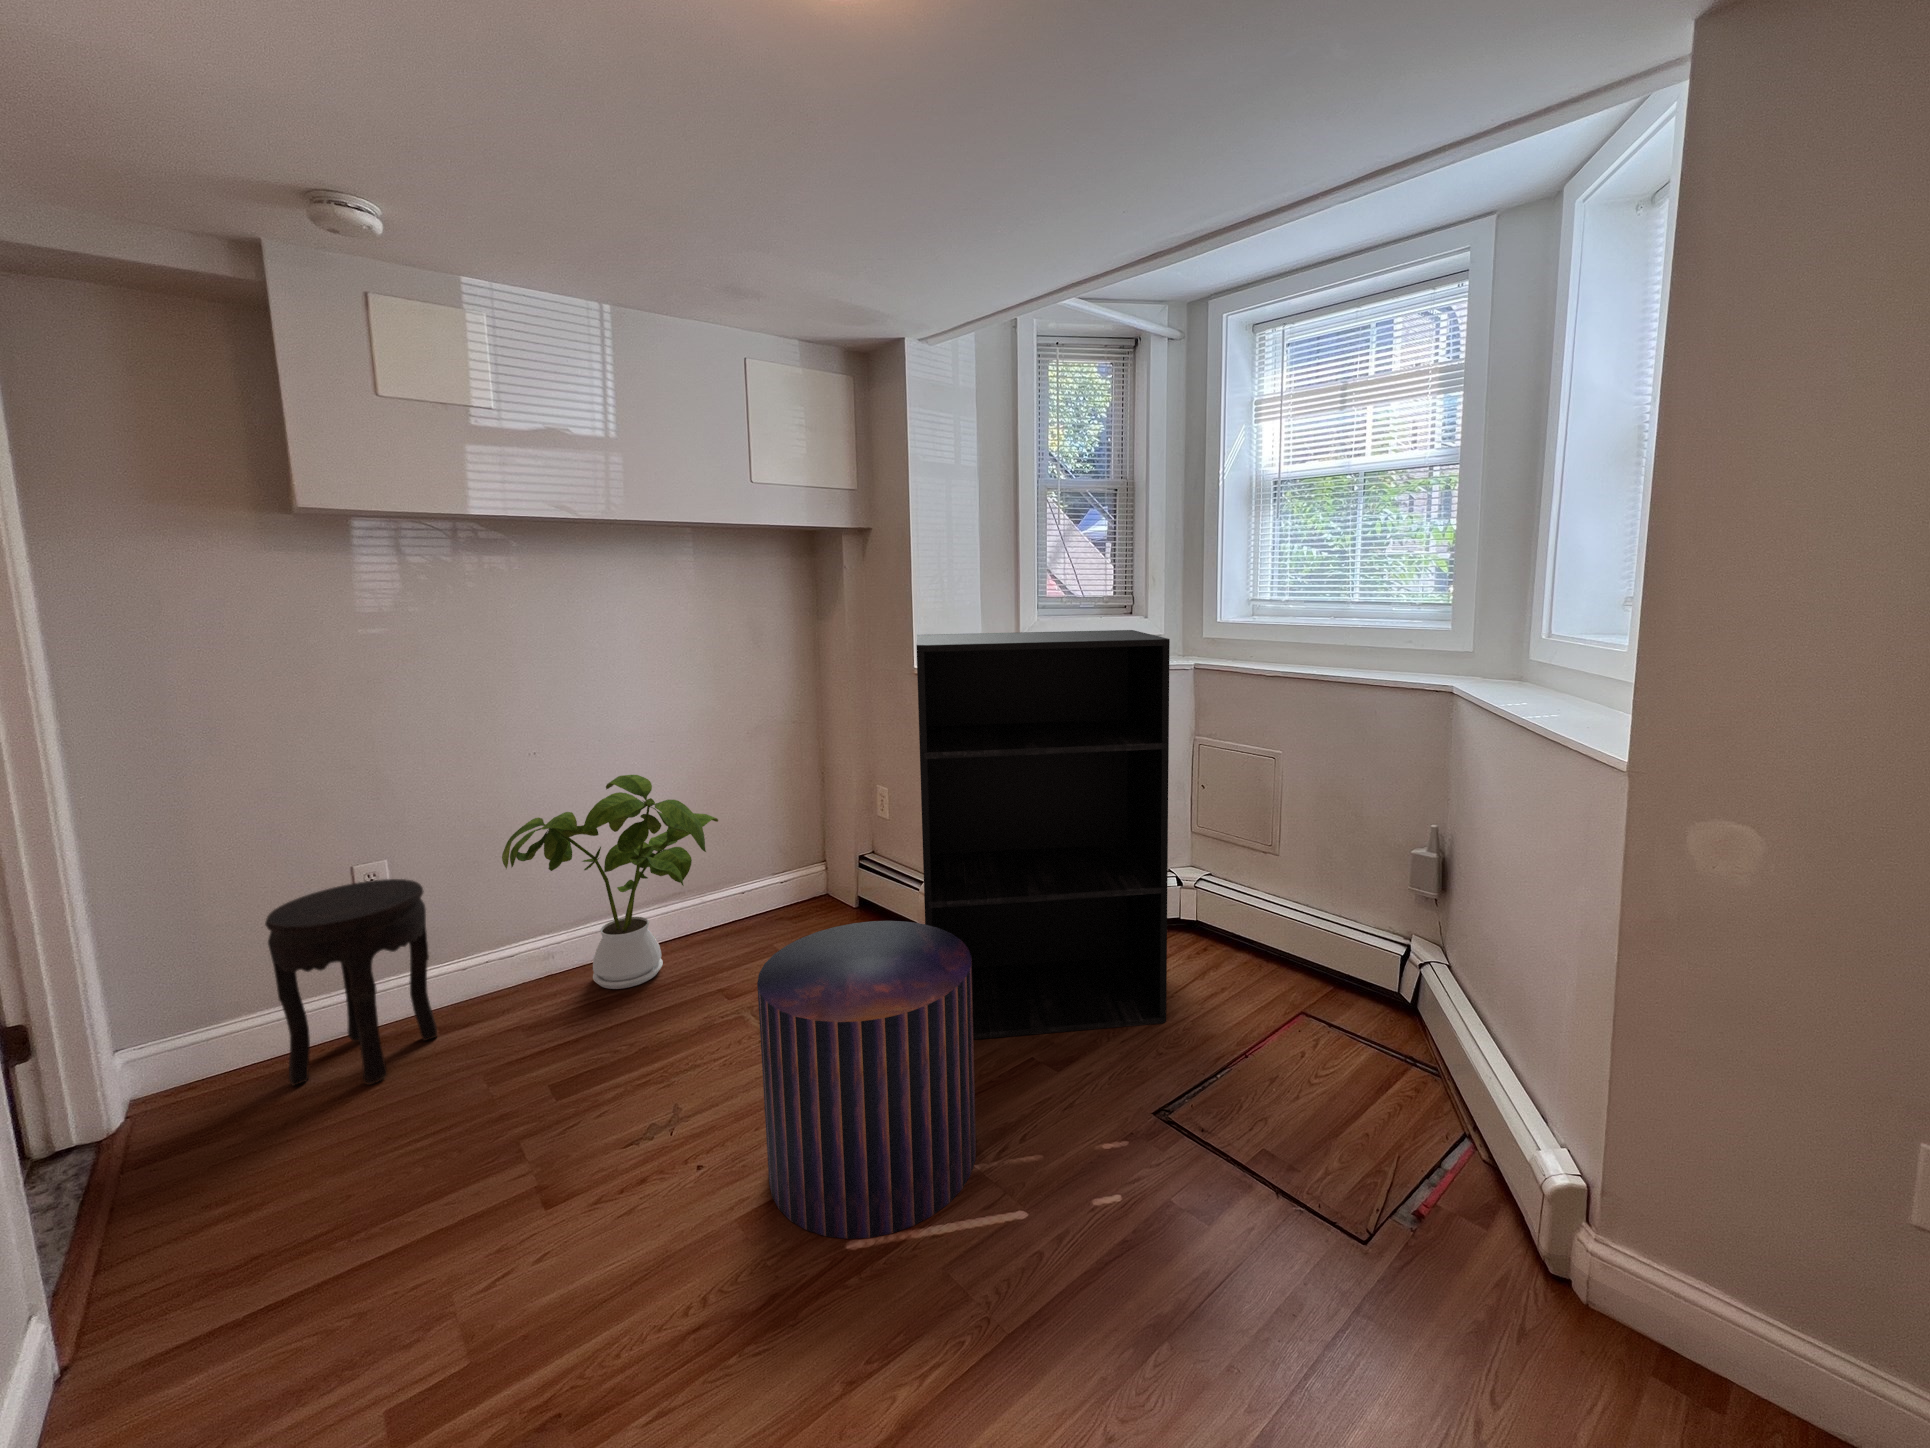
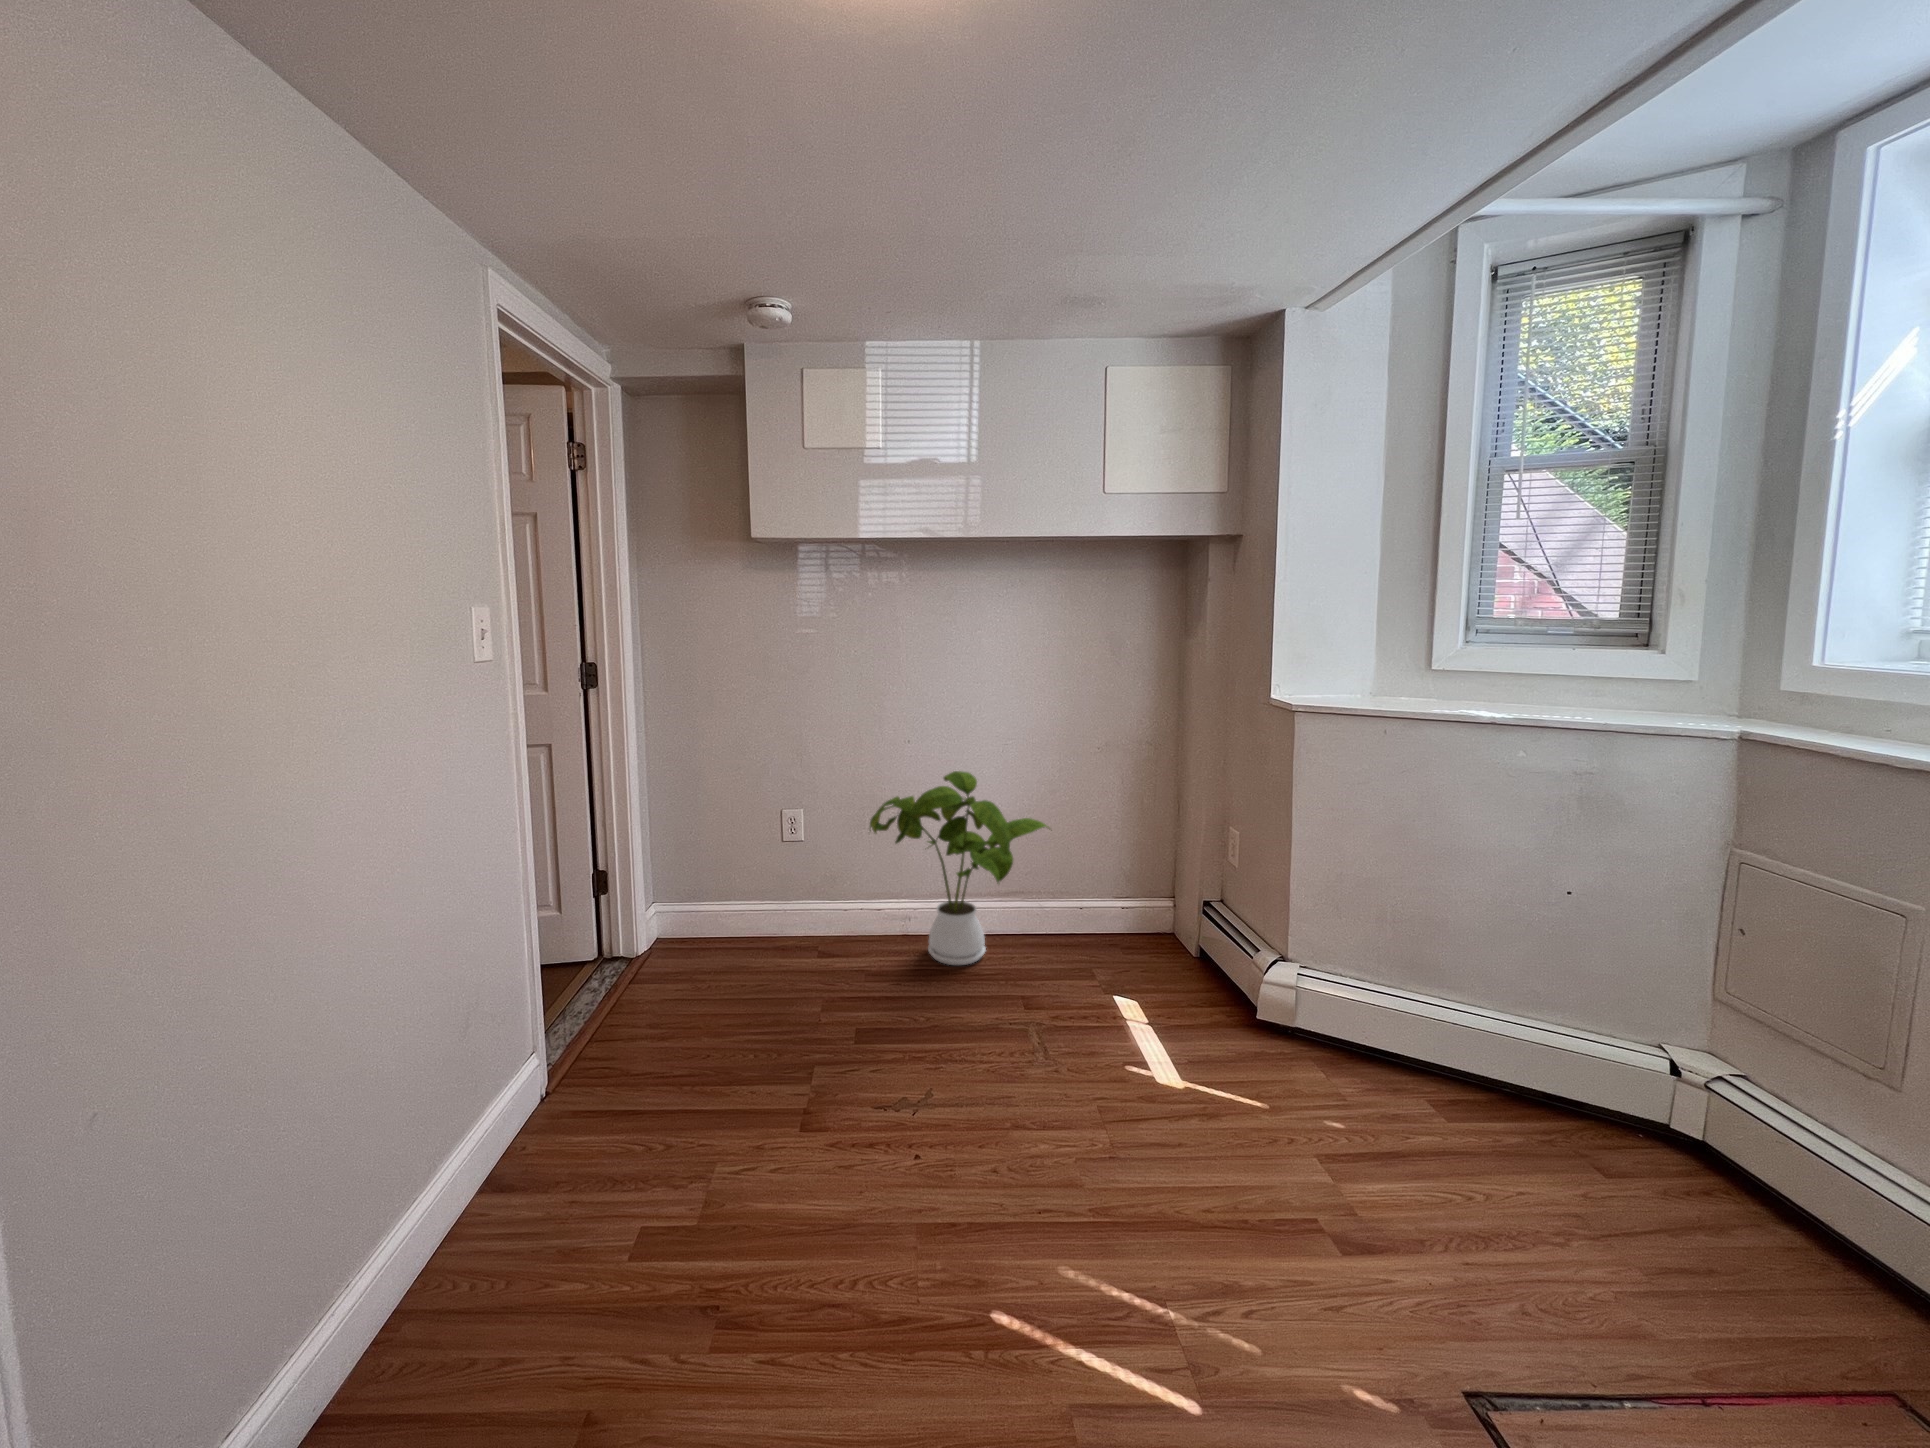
bookshelf: present [916,630,1170,1039] -> none [1192,657,1609,1274]
side table: present [265,879,437,1086] -> none [720,822,815,977]
pouf: present [757,921,976,1239] -> none [954,967,1193,1338]

